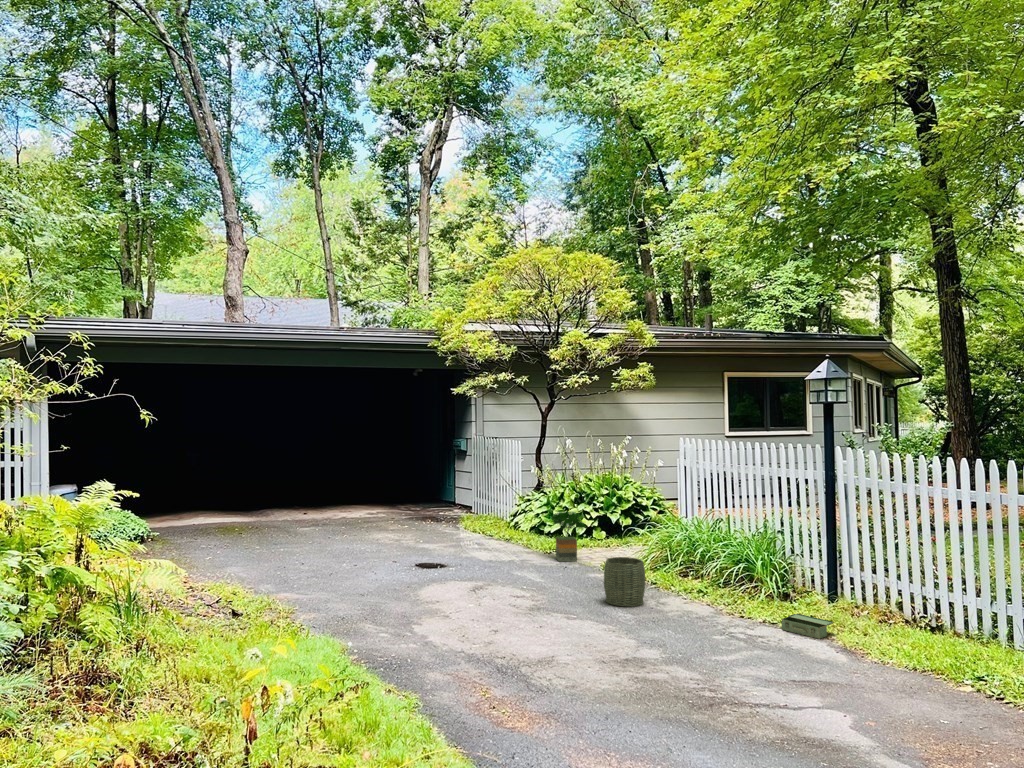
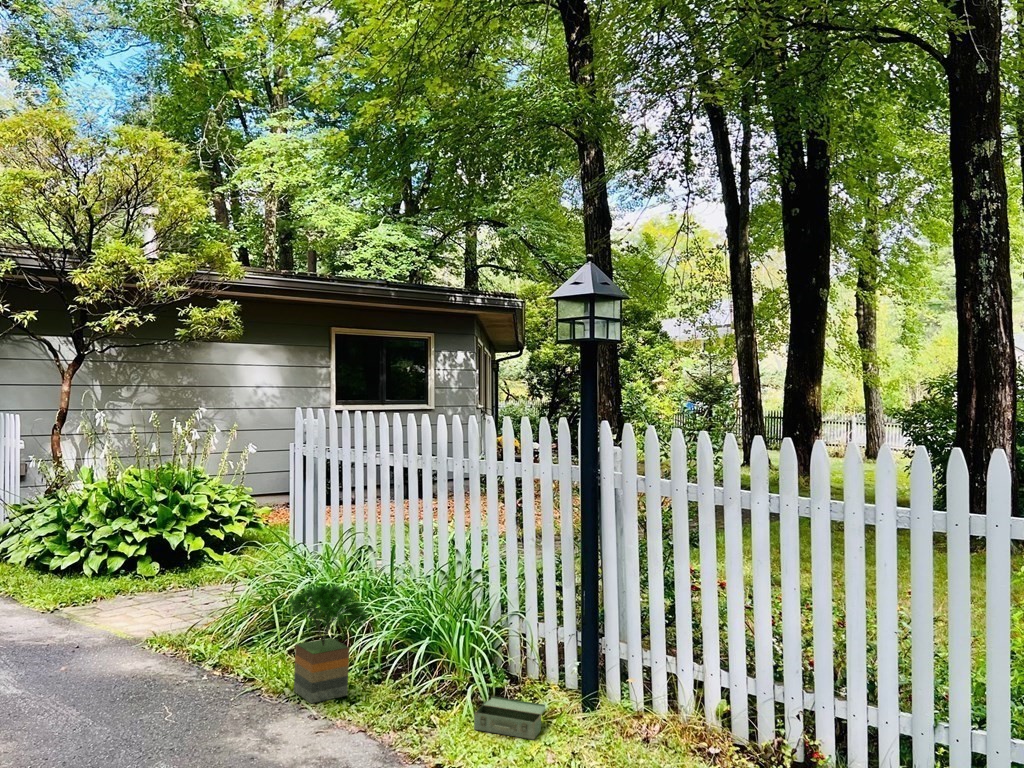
potted tree: present [552,511,584,562] -> present [289,585,367,703]
woven basket: present [604,557,645,607] -> none [164,626,243,721]

